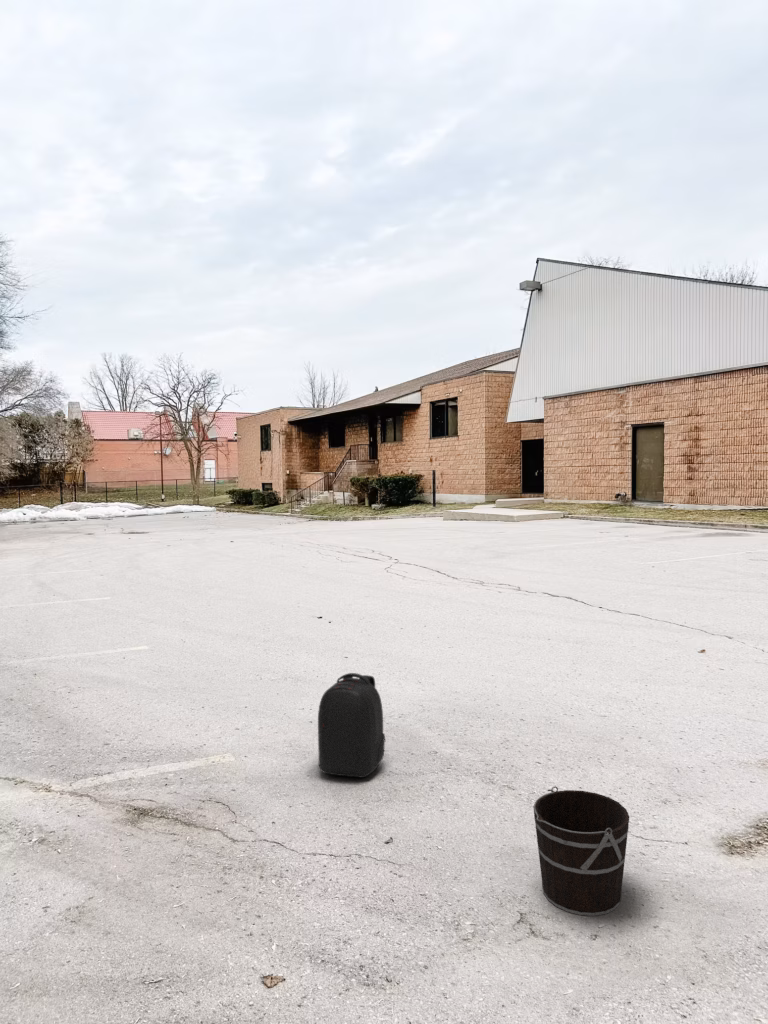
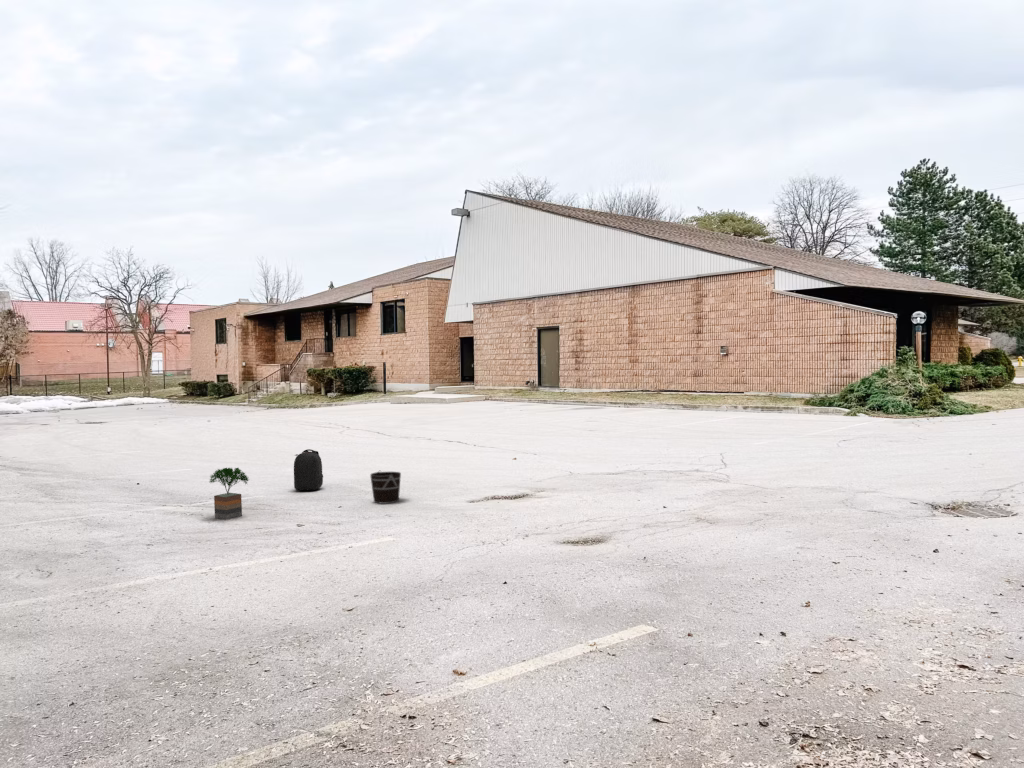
potted tree: none [48,785,174,976] -> present [210,468,248,519]

